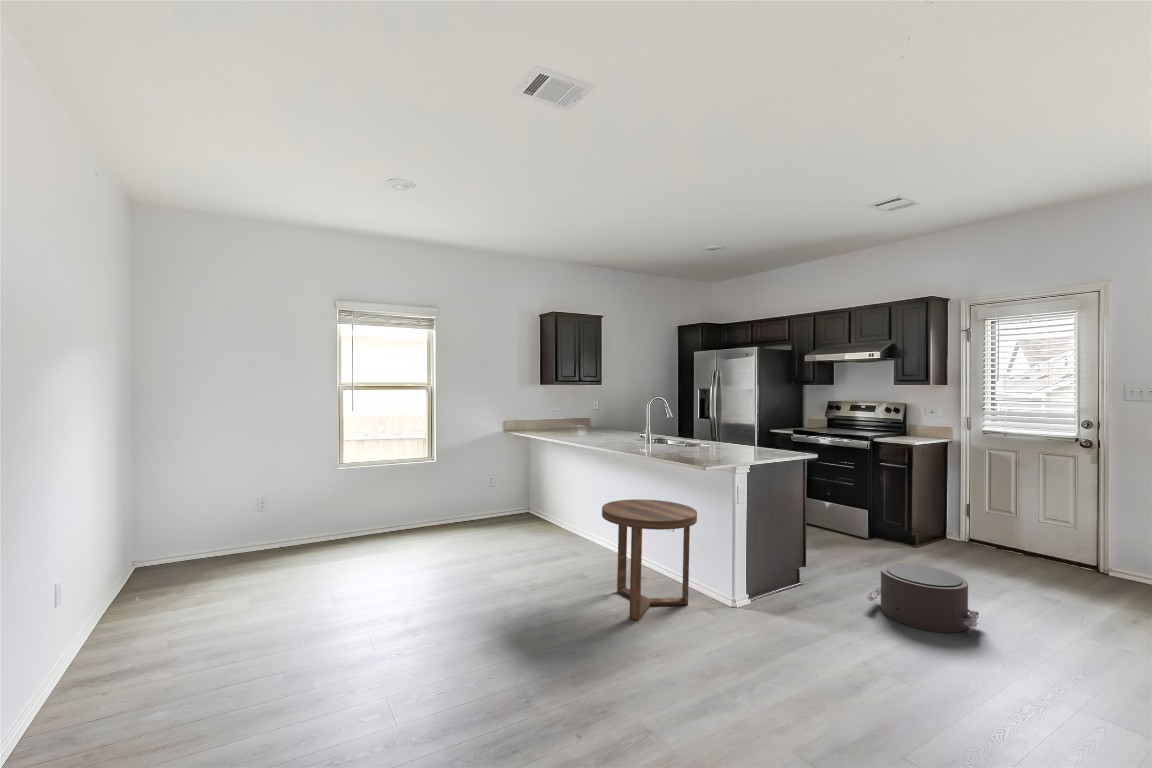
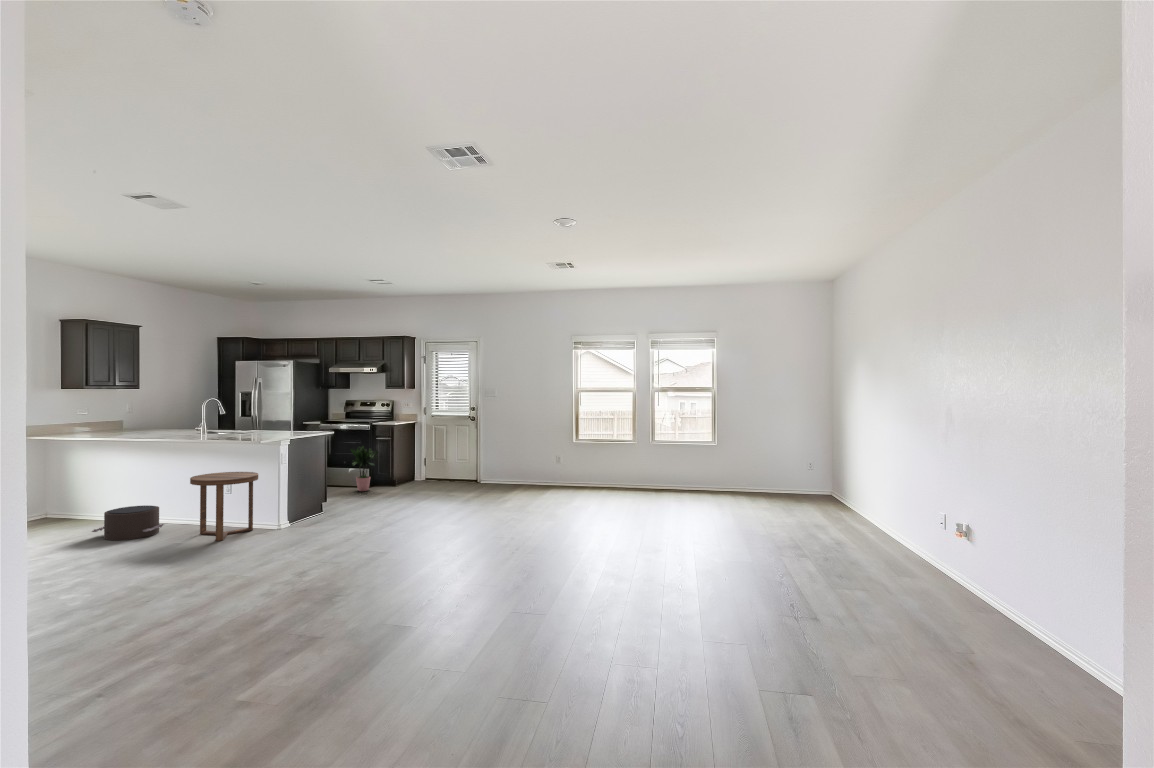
potted plant: none [838,469,893,545] -> present [351,446,378,491]
pouf: present [866,564,979,633] -> present [92,505,164,540]

